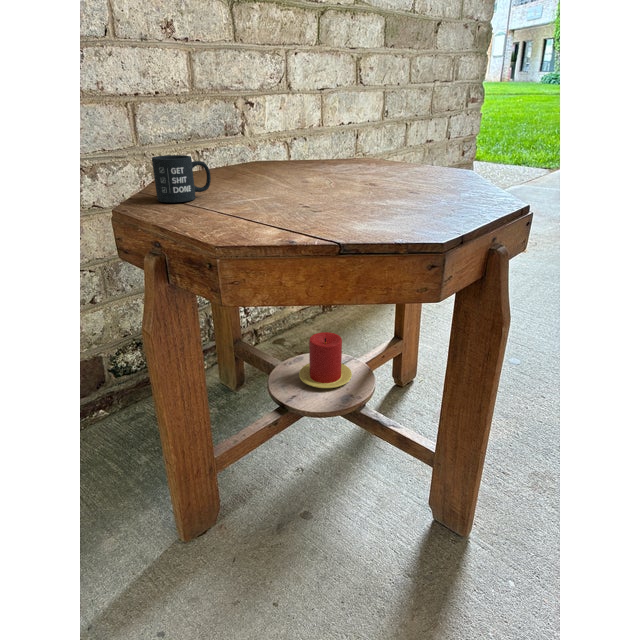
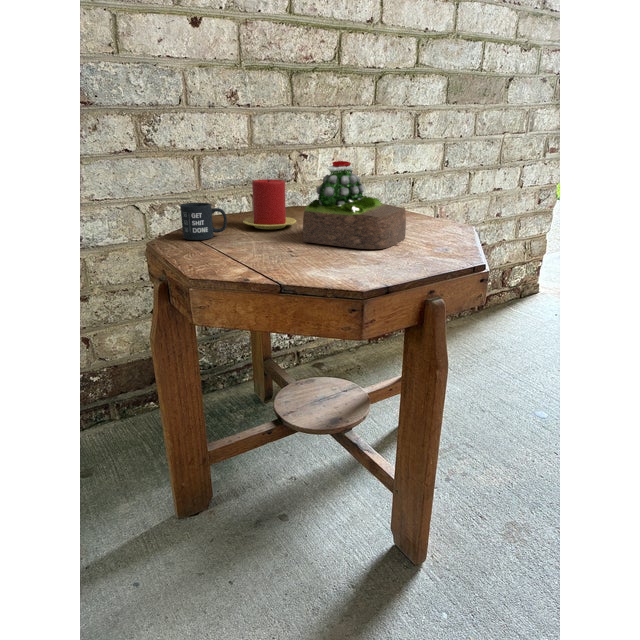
succulent plant: none [312,97,419,199] -> present [303,161,406,249]
candle: present [299,332,352,388] -> present [243,179,296,229]

